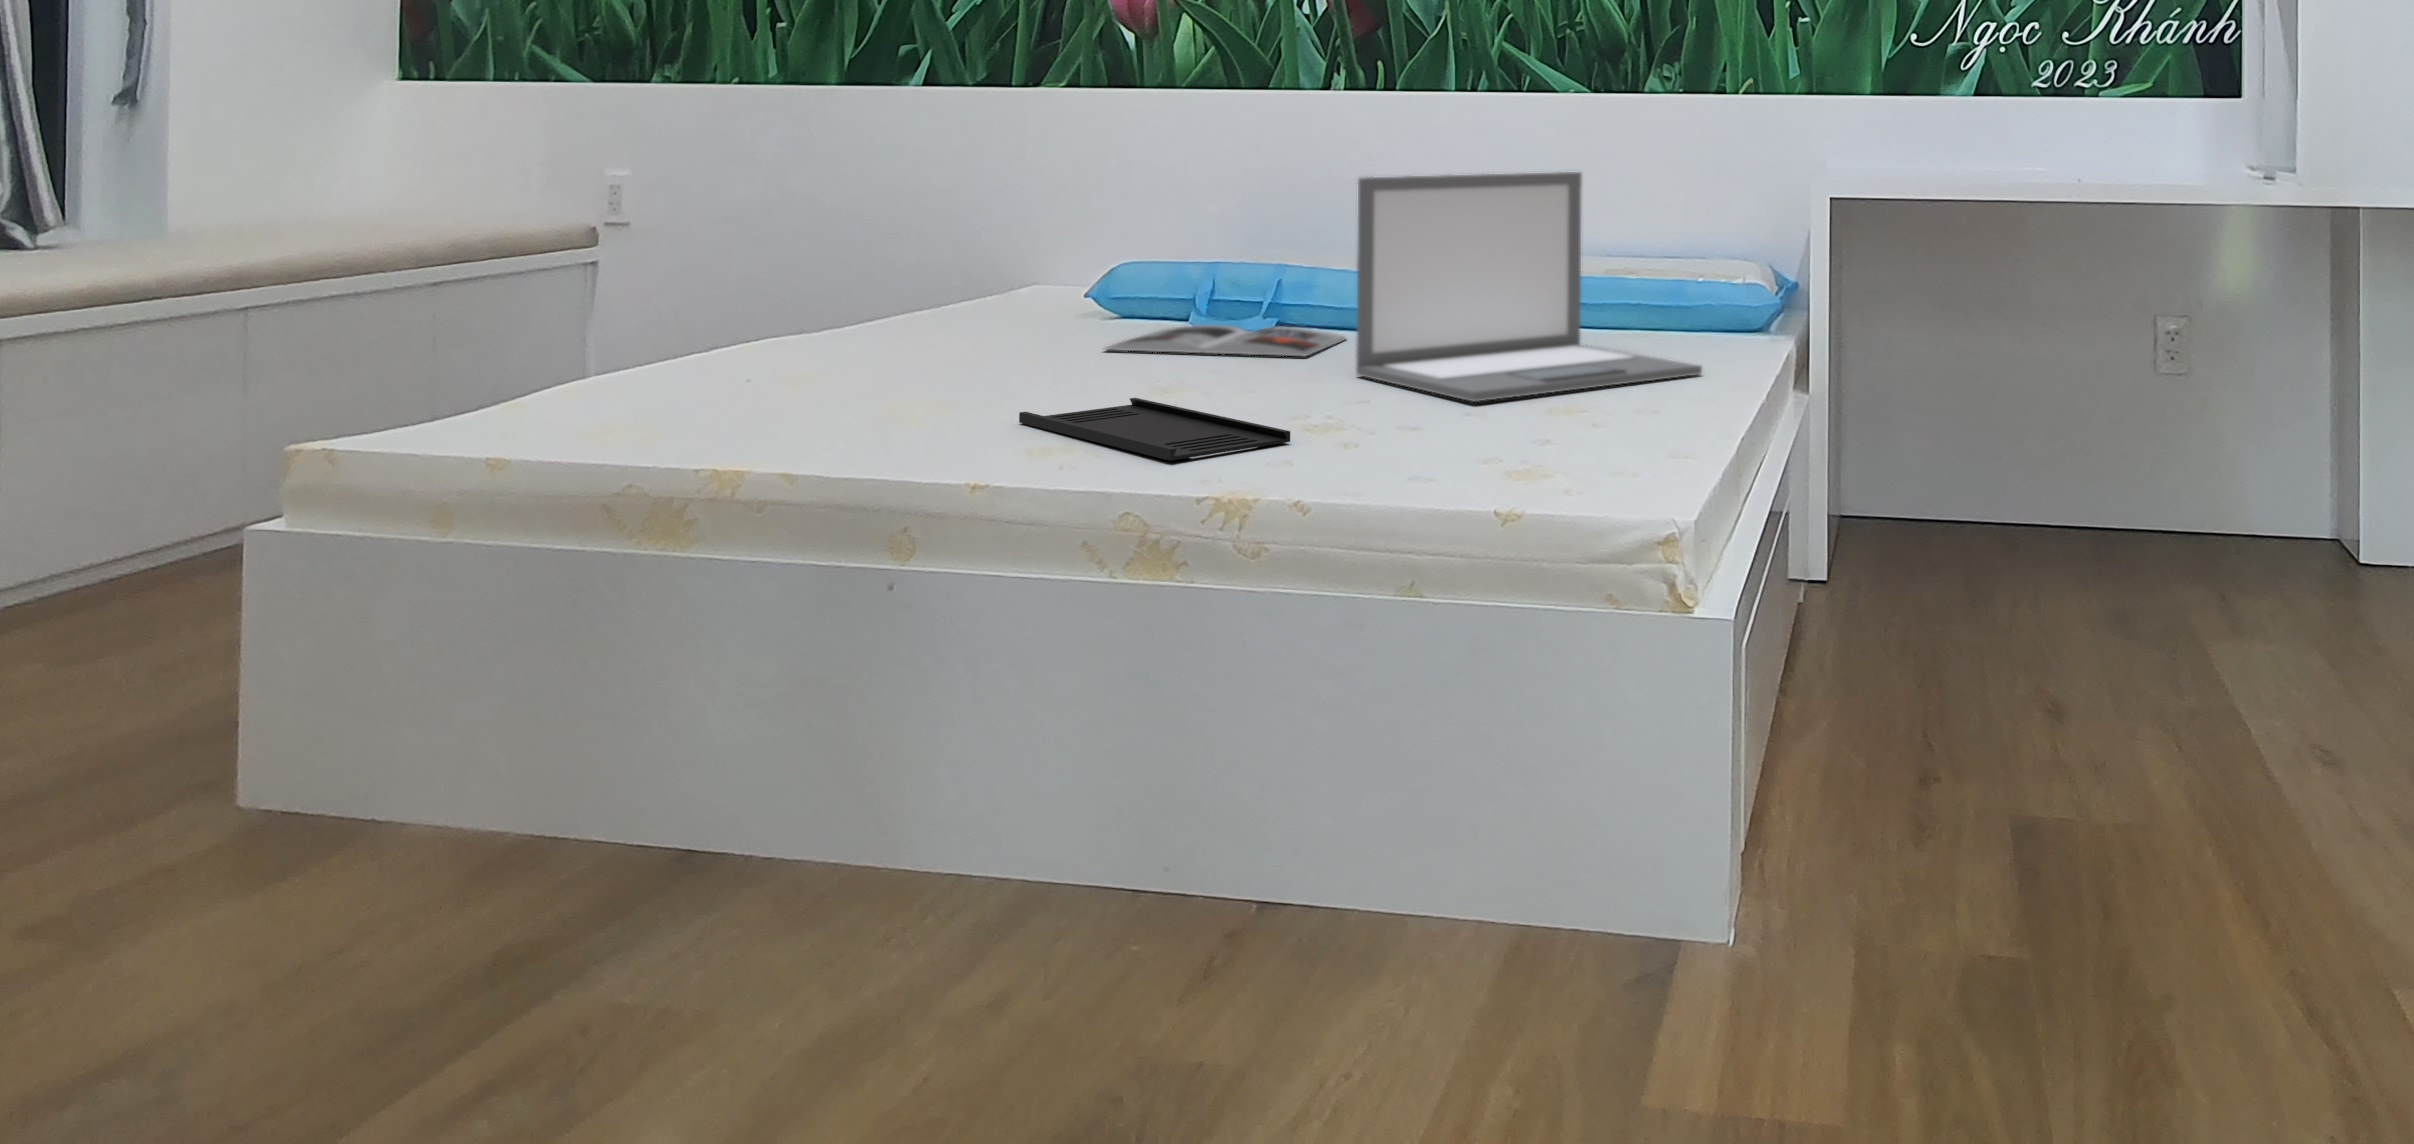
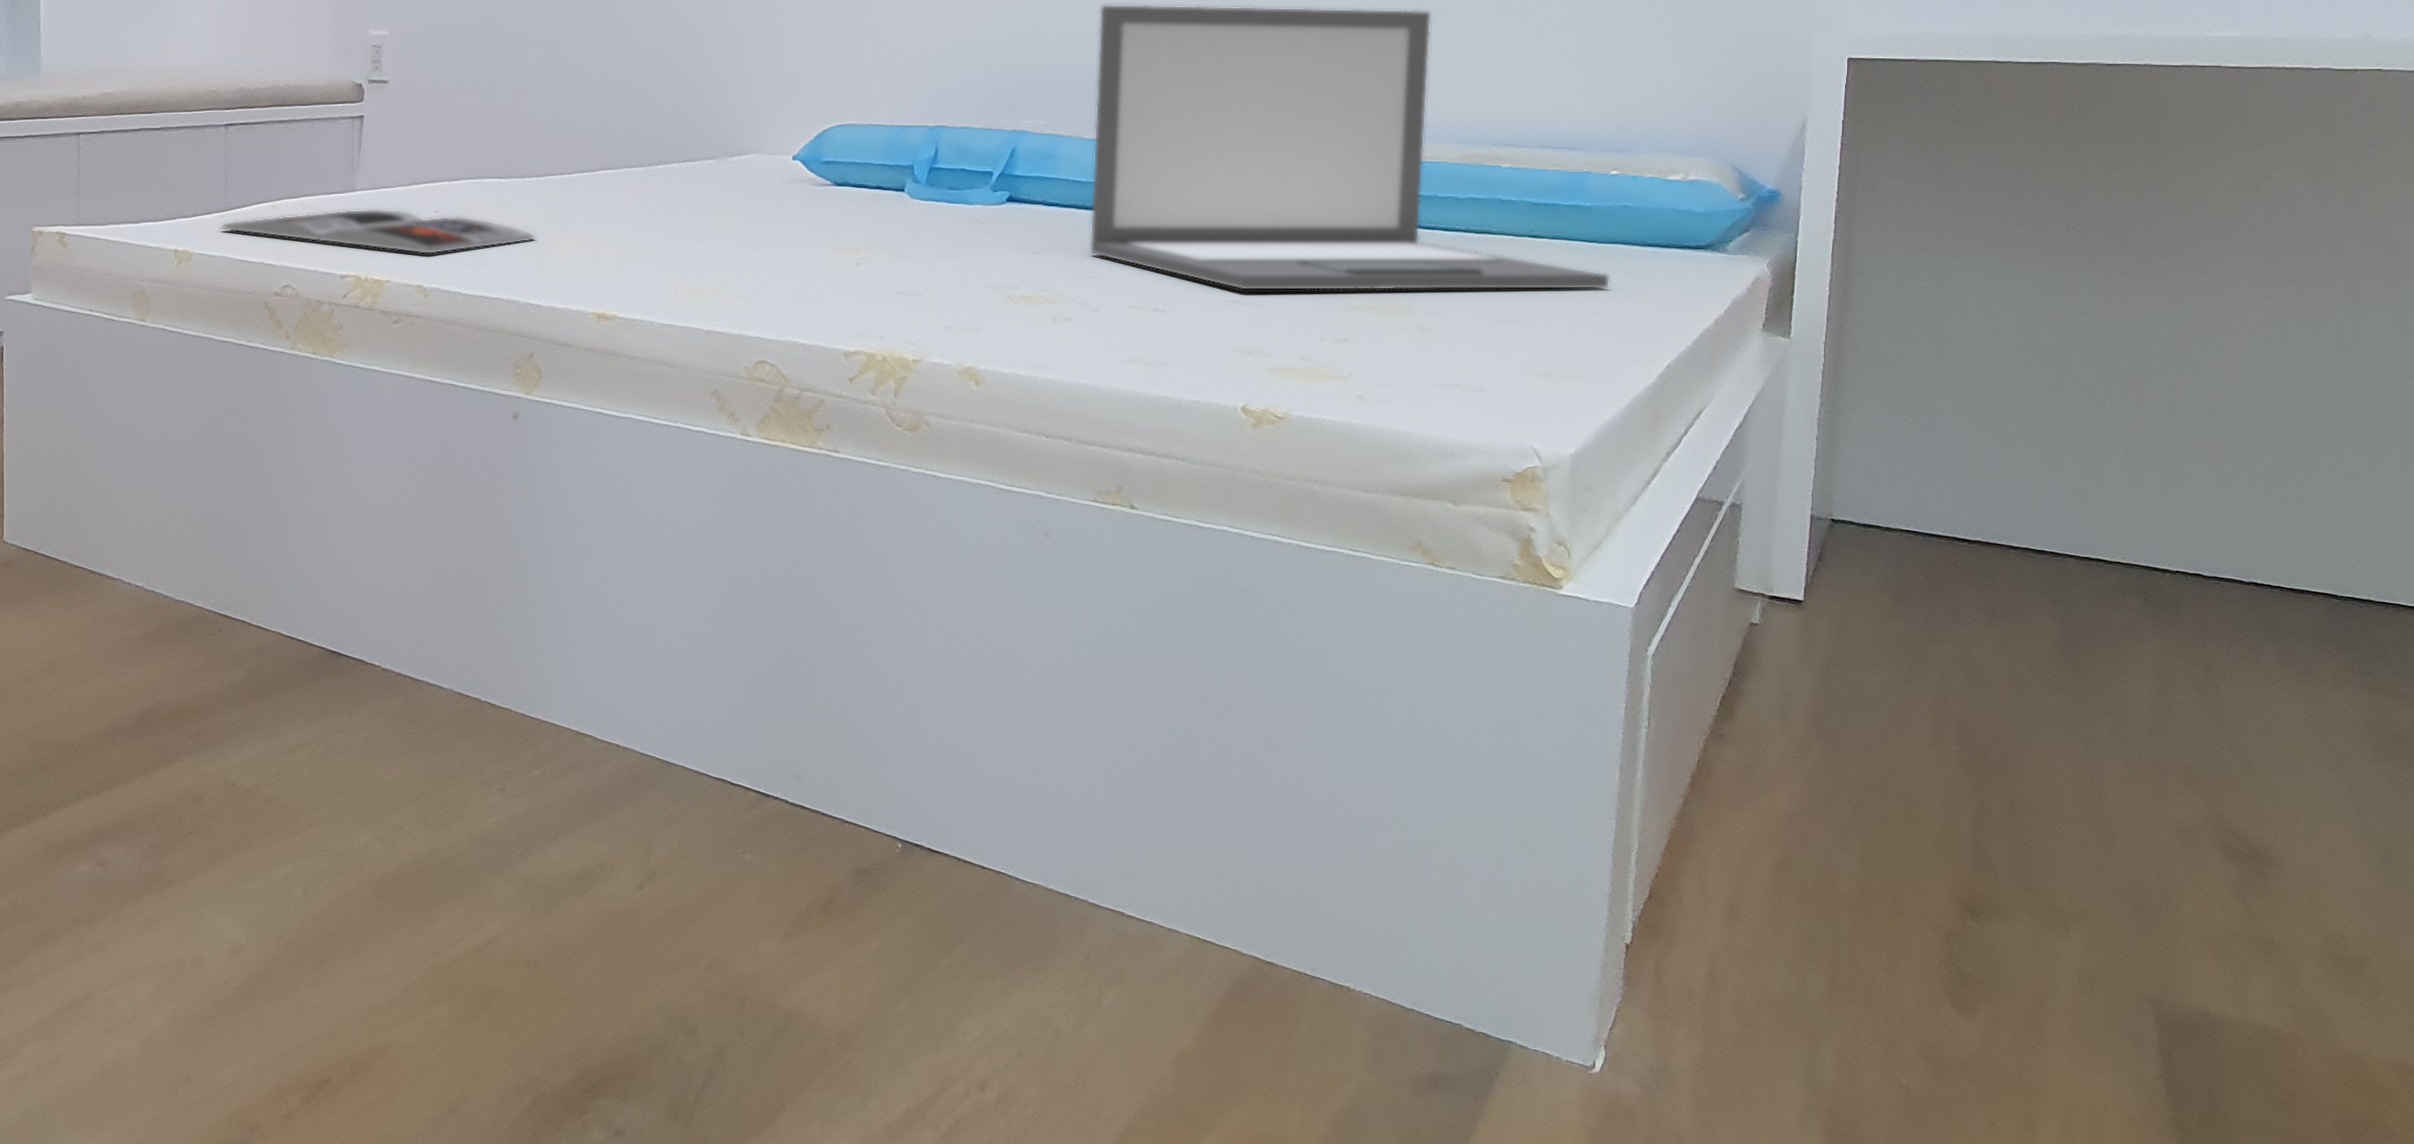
magazine: present [1103,325,1345,356] -> present [223,210,534,253]
tray: present [1019,398,1290,461] -> none [669,251,977,312]

